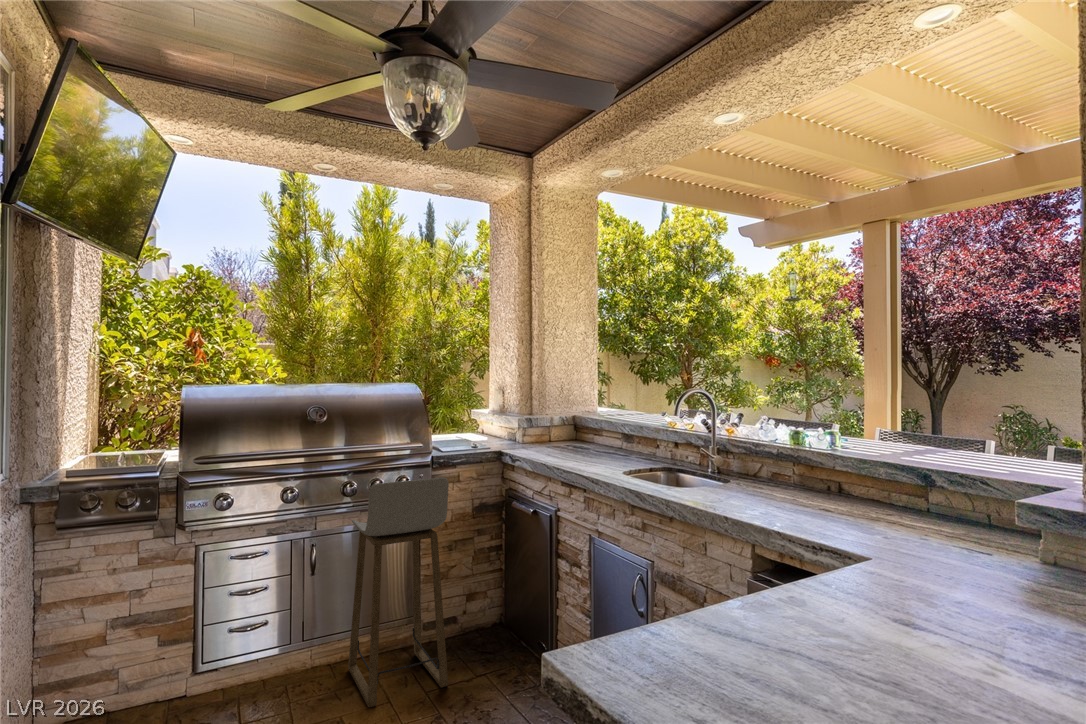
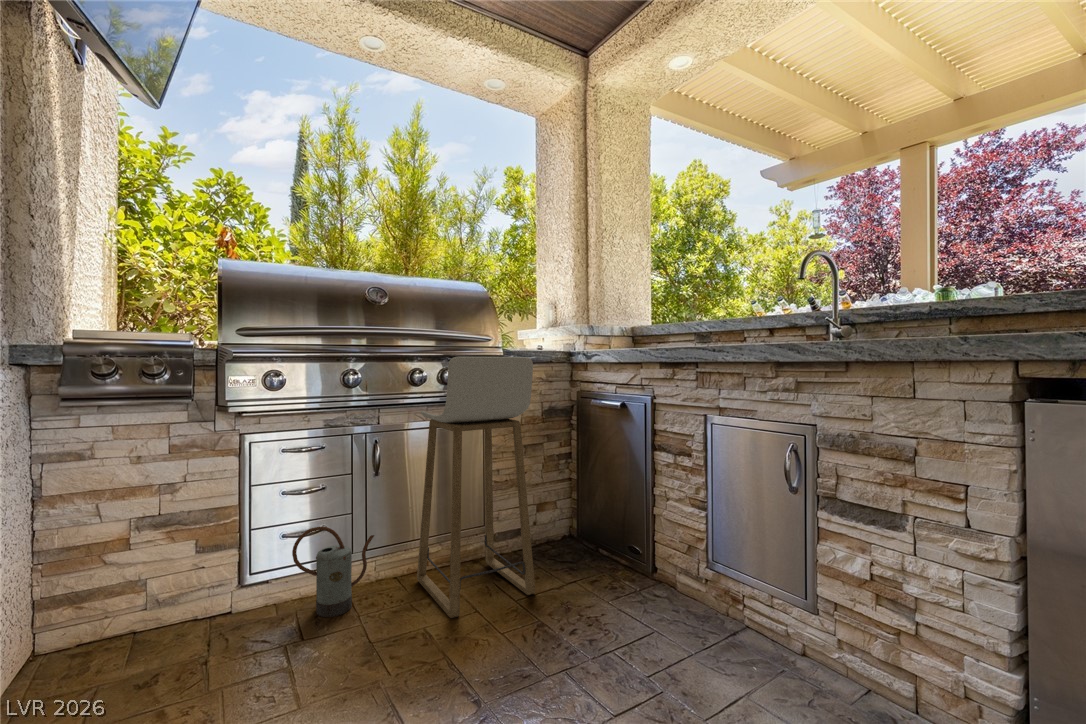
watering can: none [237,625,308,703] -> present [292,526,374,617]

